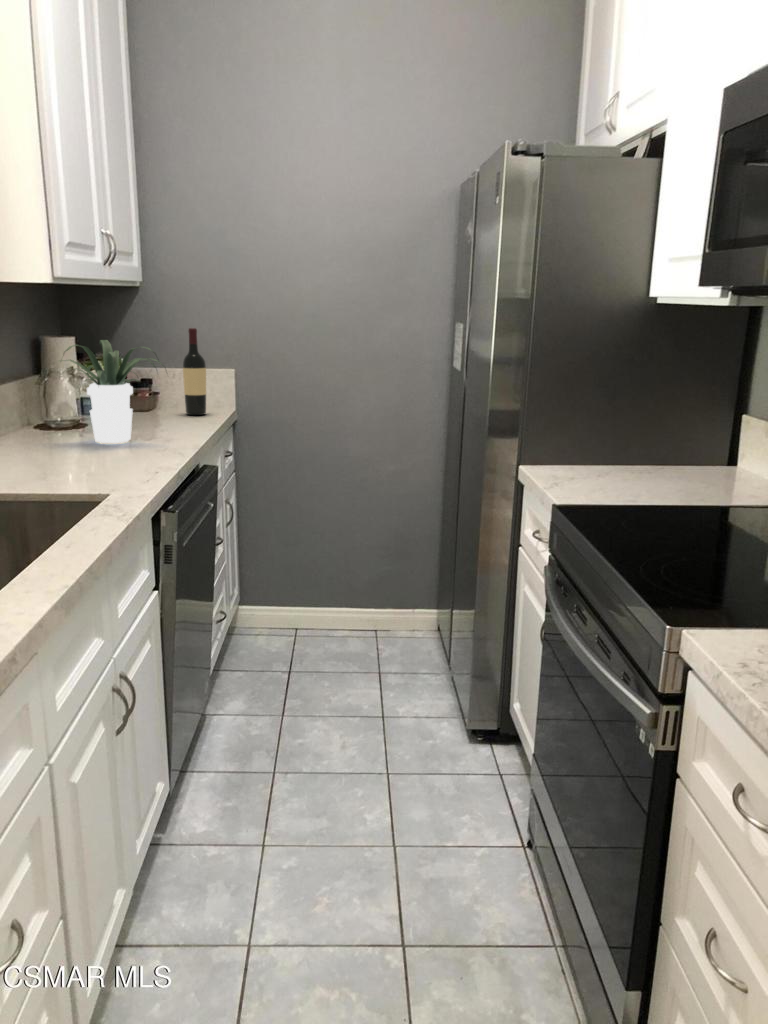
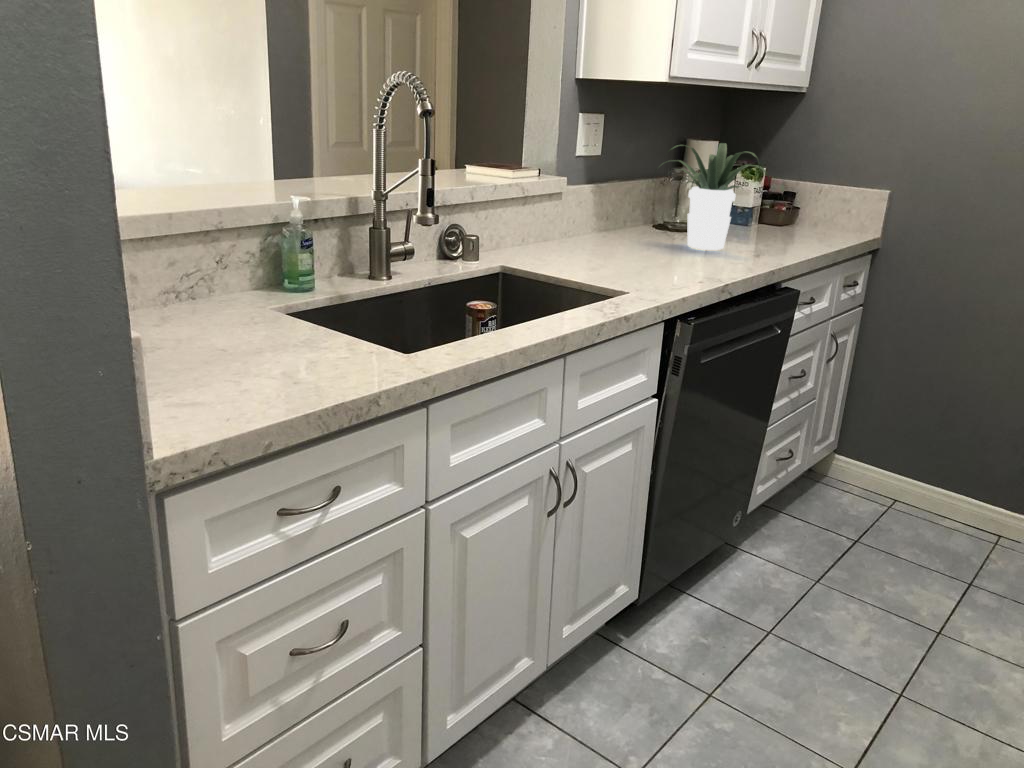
wine bottle: present [183,328,206,415] -> none [816,139,850,237]

